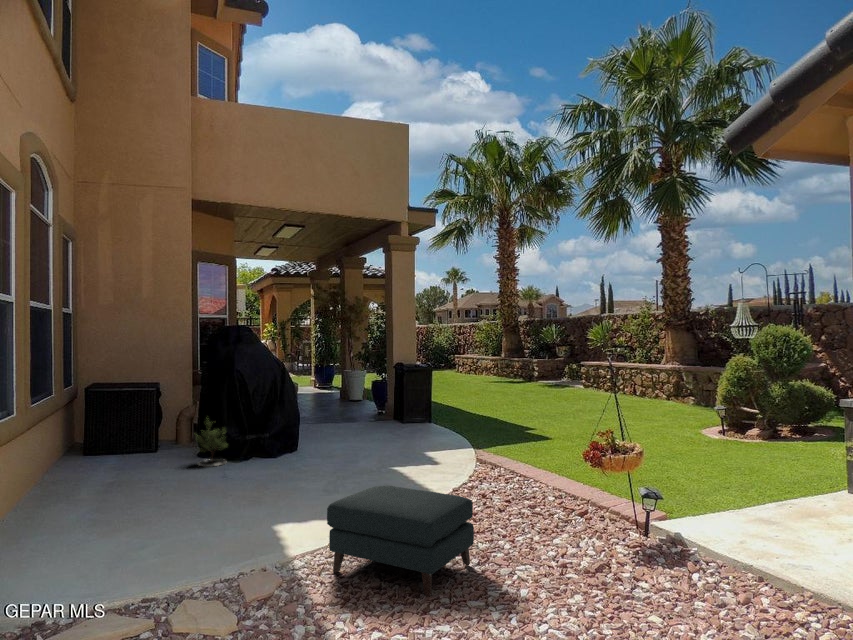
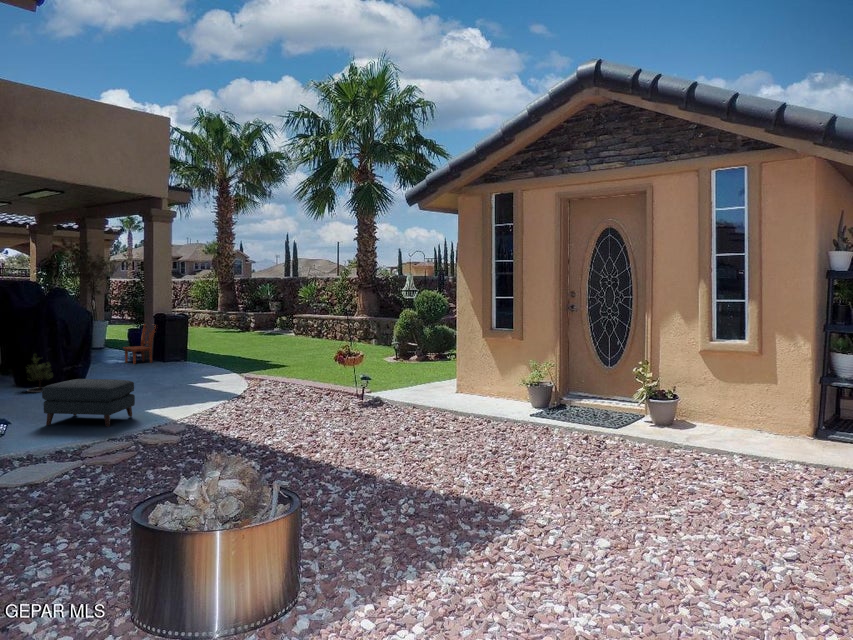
dining chair: none [355,375,392,426] -> present [123,324,156,364]
ottoman: present [327,485,474,597] -> present [41,379,135,427]

